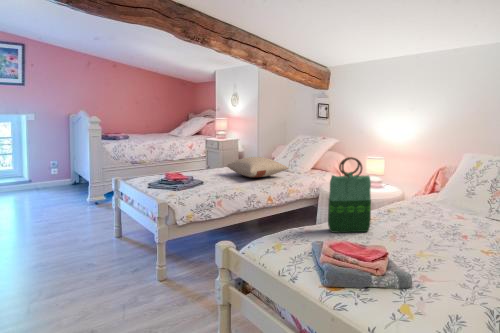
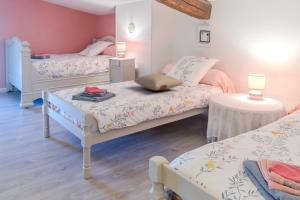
tote bag: present [328,157,371,233] -> none [246,79,288,147]

